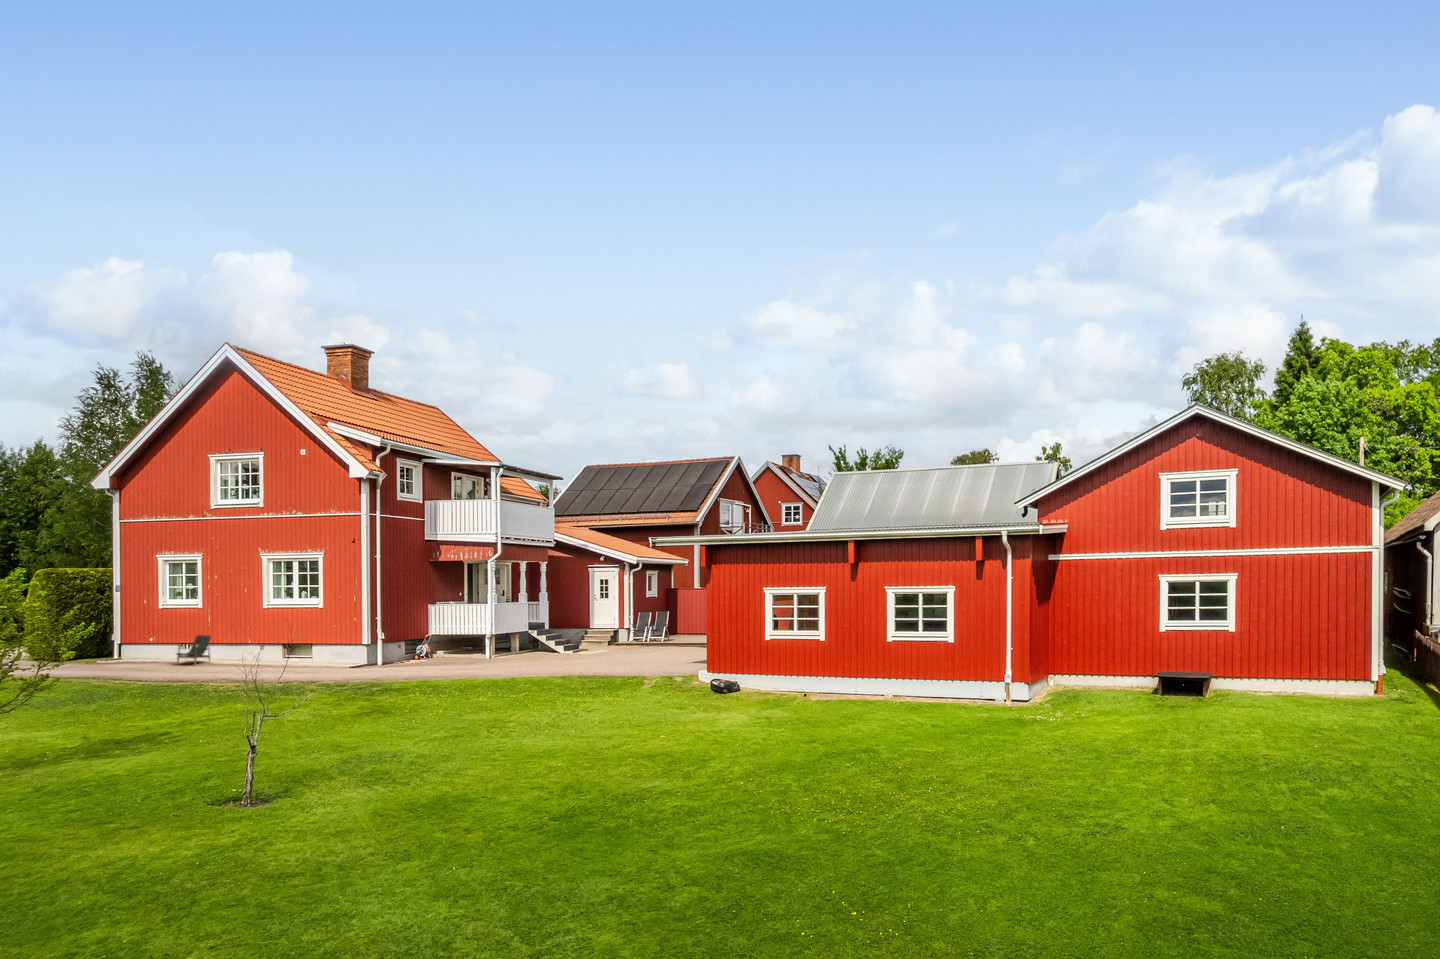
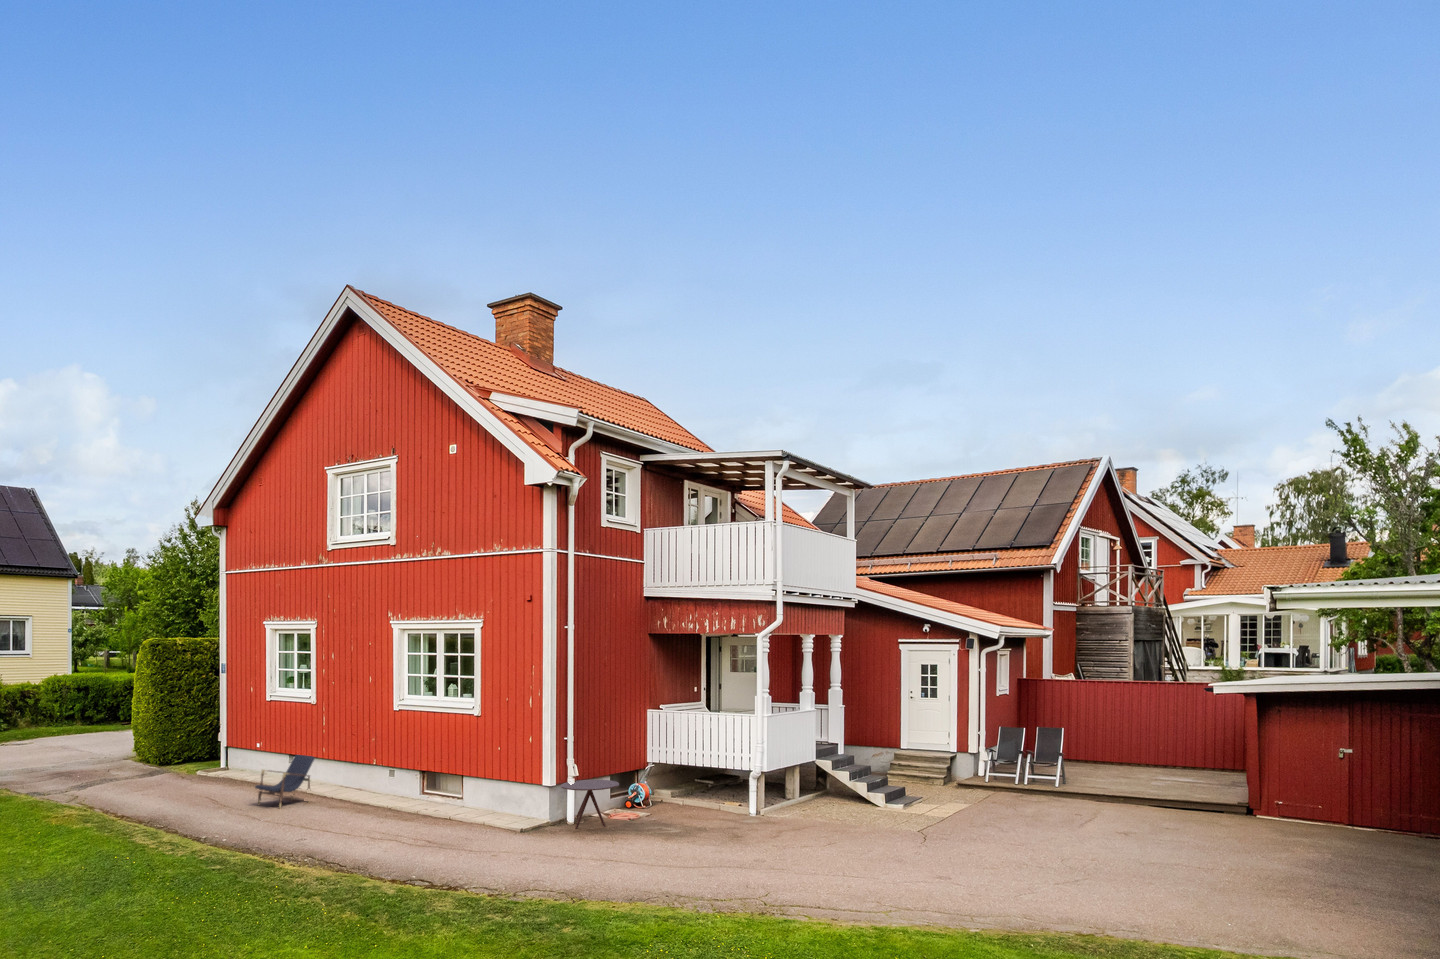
round table: none [376,641,408,666] -> present [561,780,619,829]

